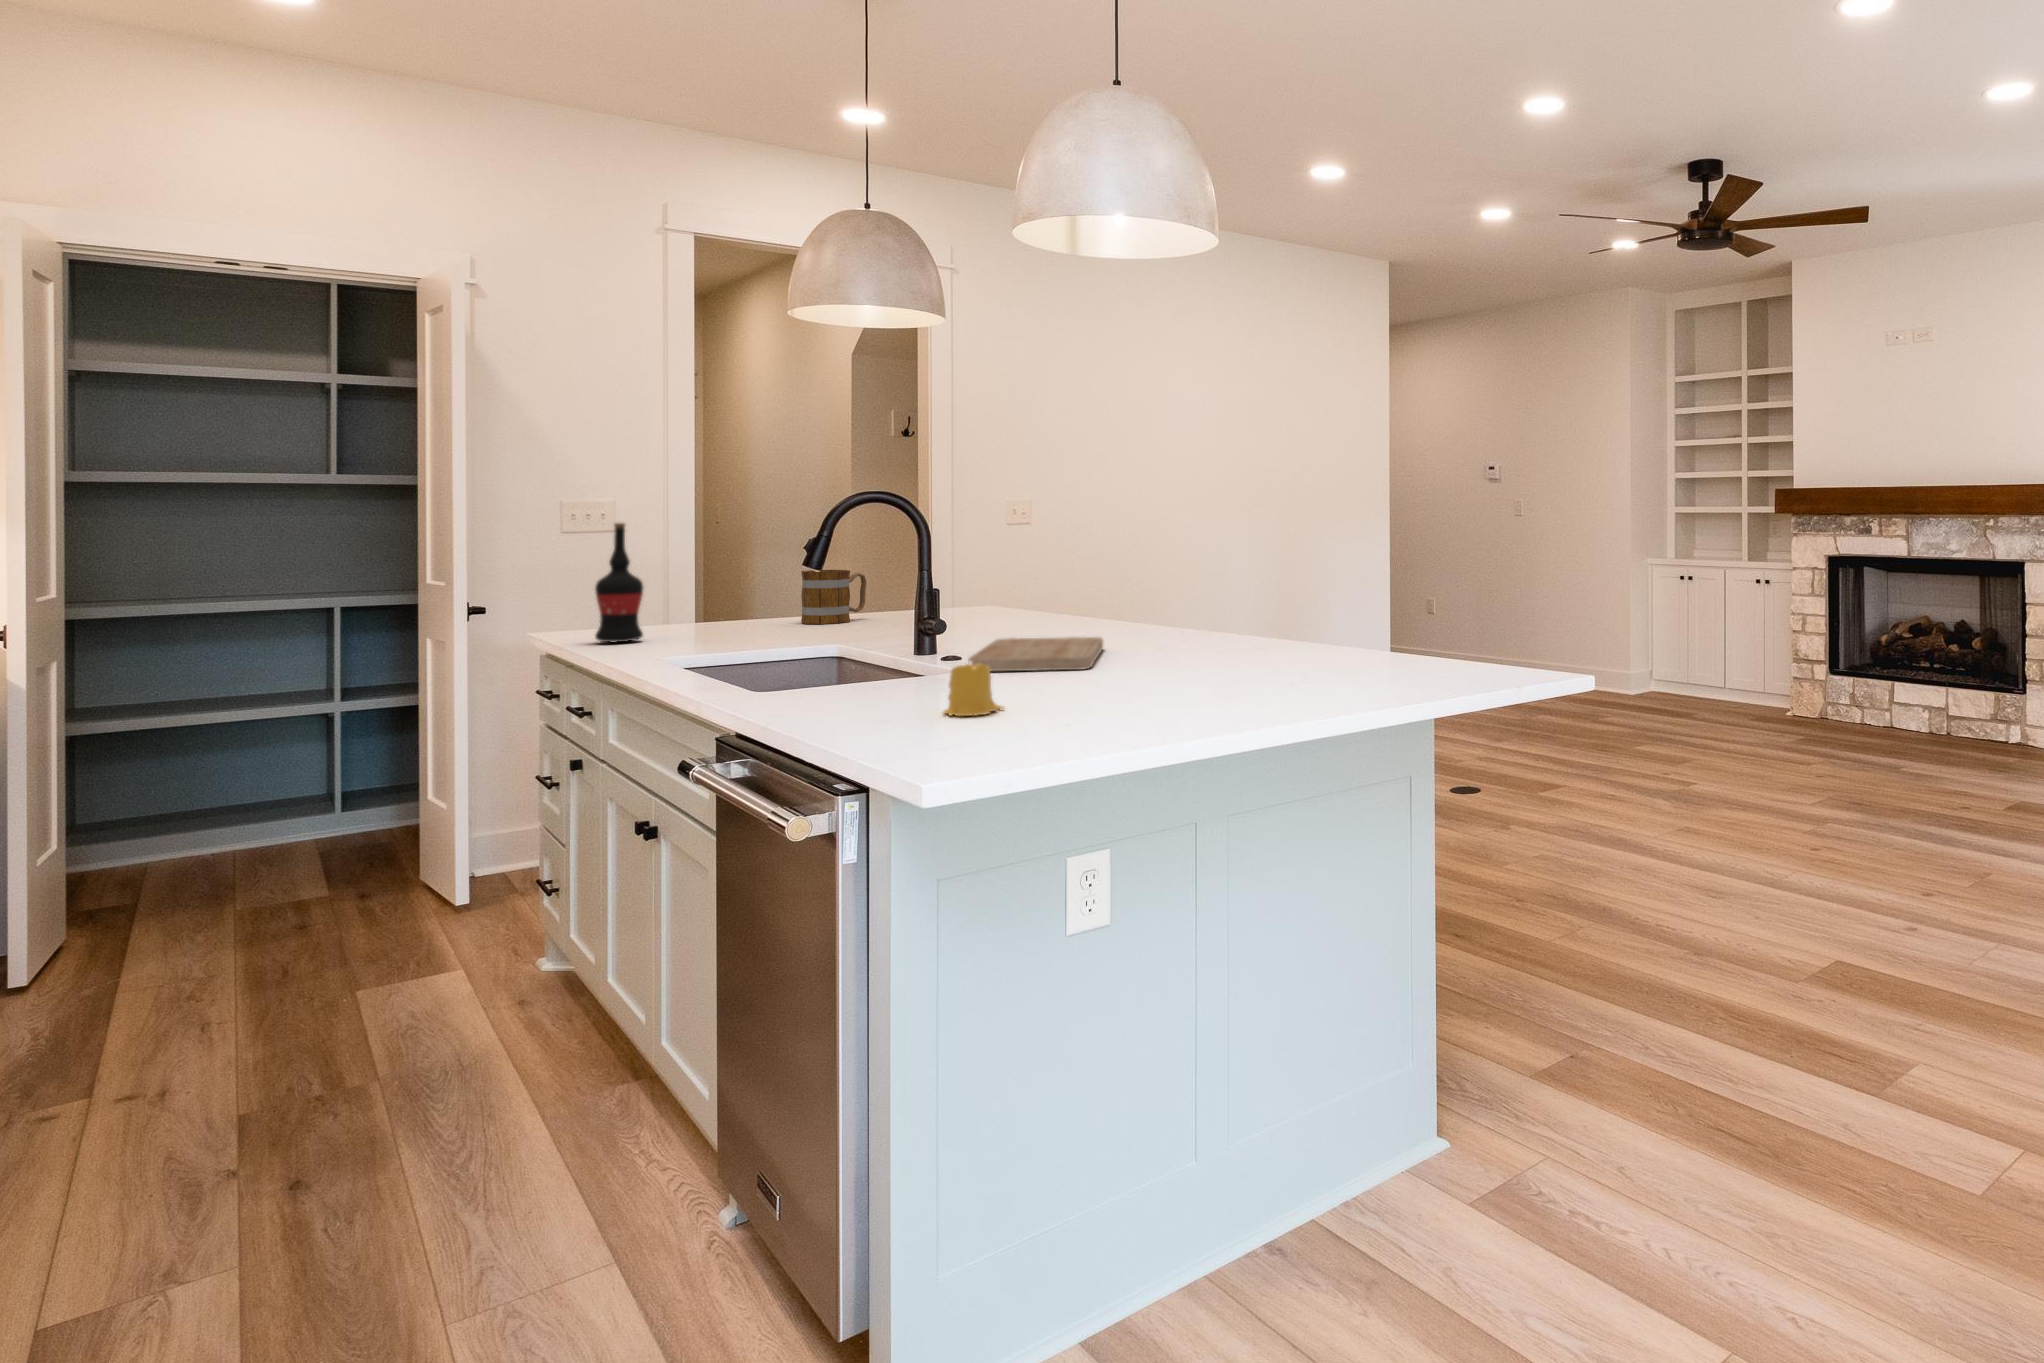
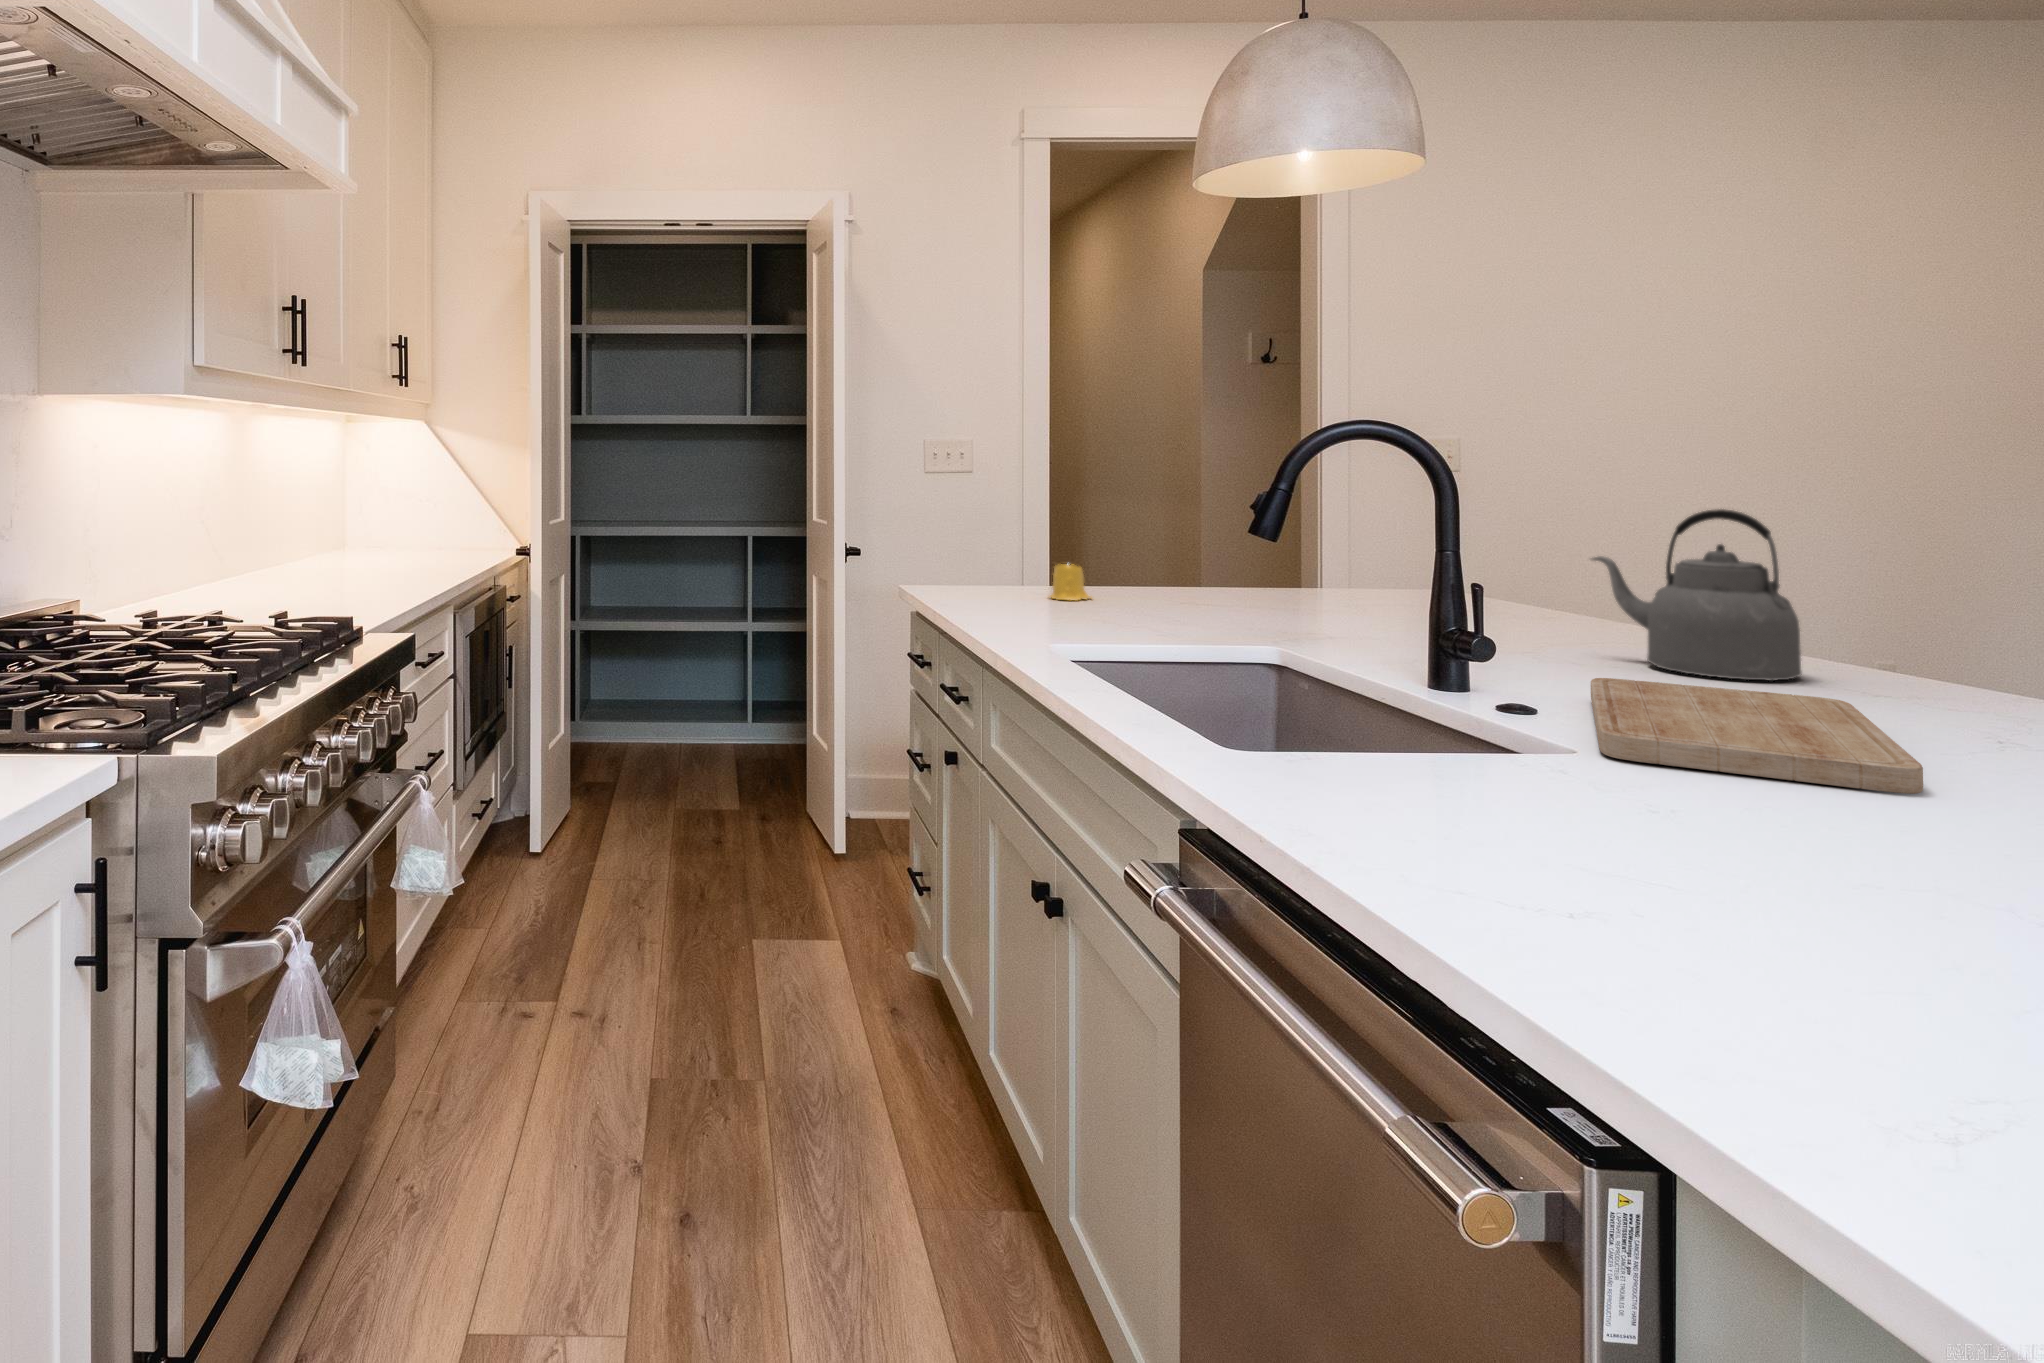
wine bottle: present [595,523,643,642] -> none [964,466,1016,610]
kettle: none [1025,542,1115,637] -> present [1592,509,1801,681]
mug: present [801,570,866,624] -> none [1193,529,1278,602]
candle: present [943,662,1003,716] -> present [1050,564,1091,601]

